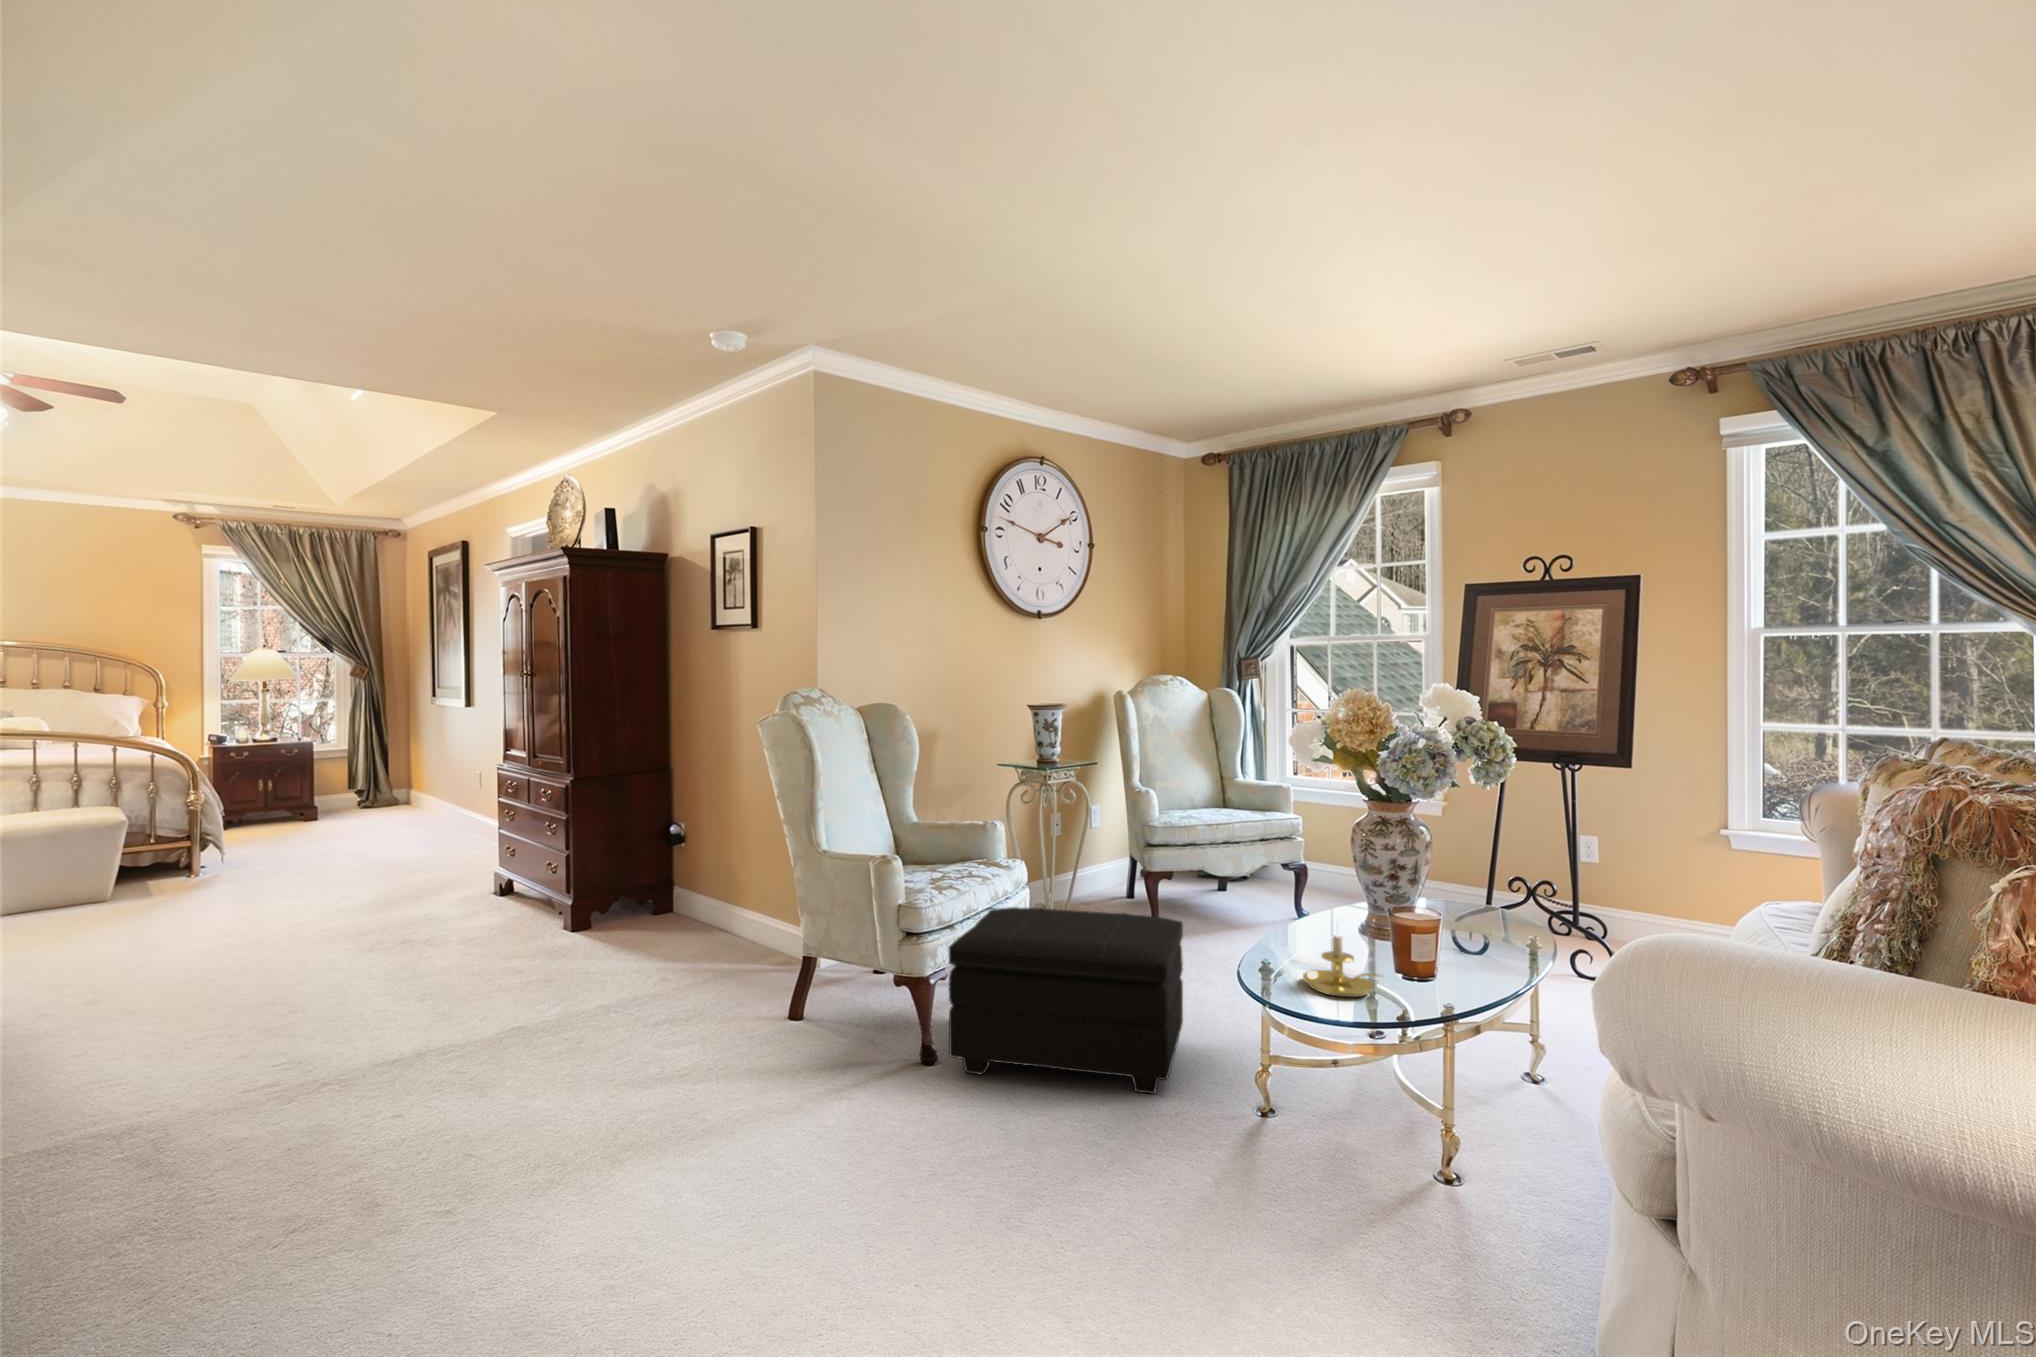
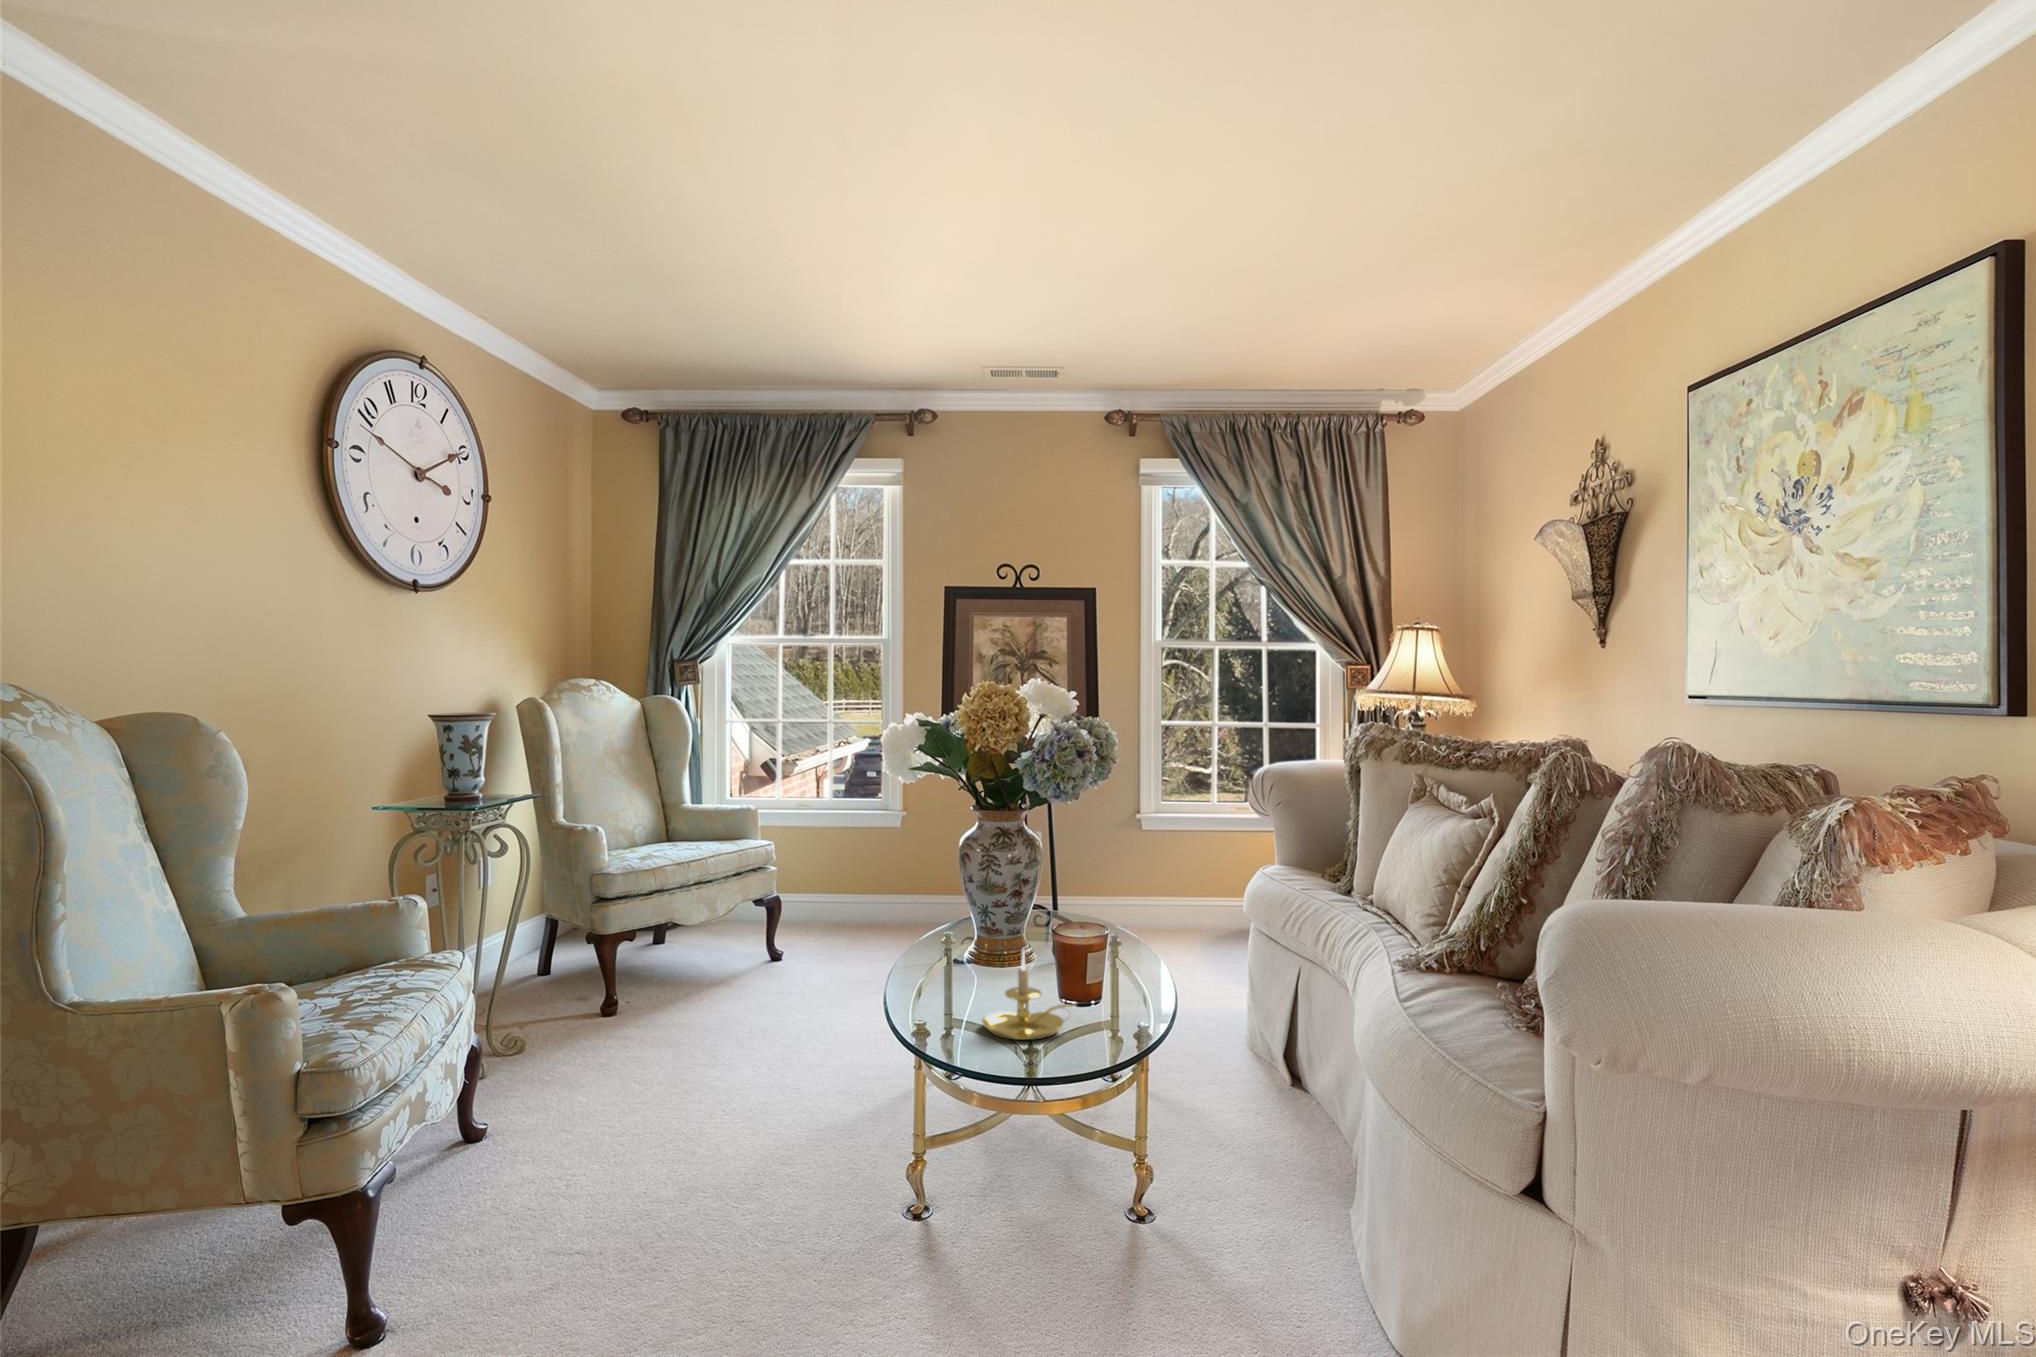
footstool: present [949,907,1183,1094] -> none [434,988,791,1298]

